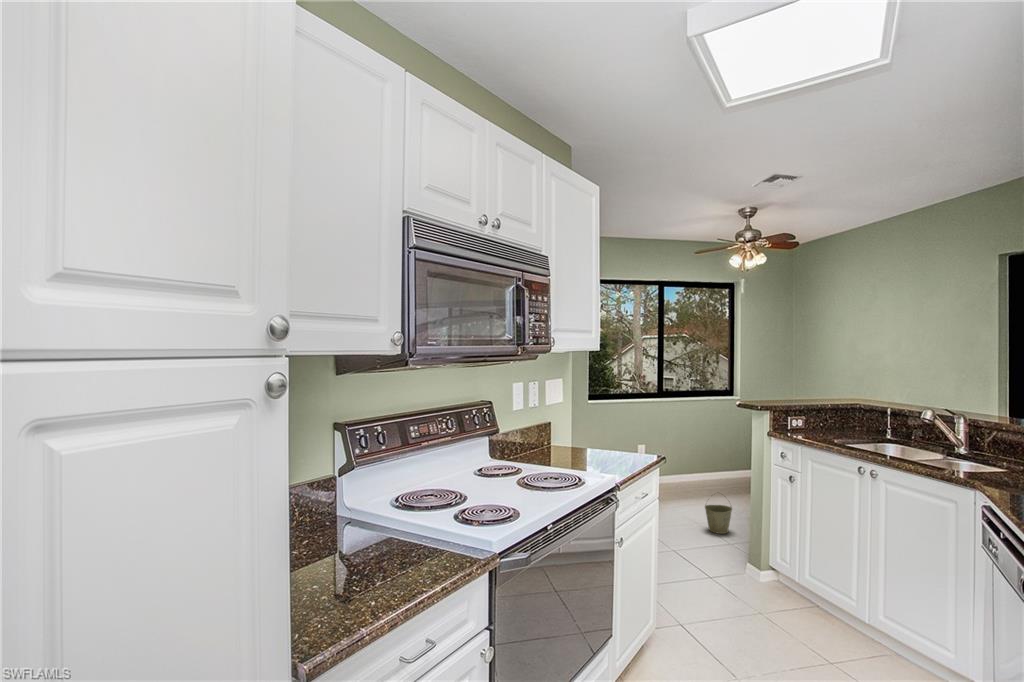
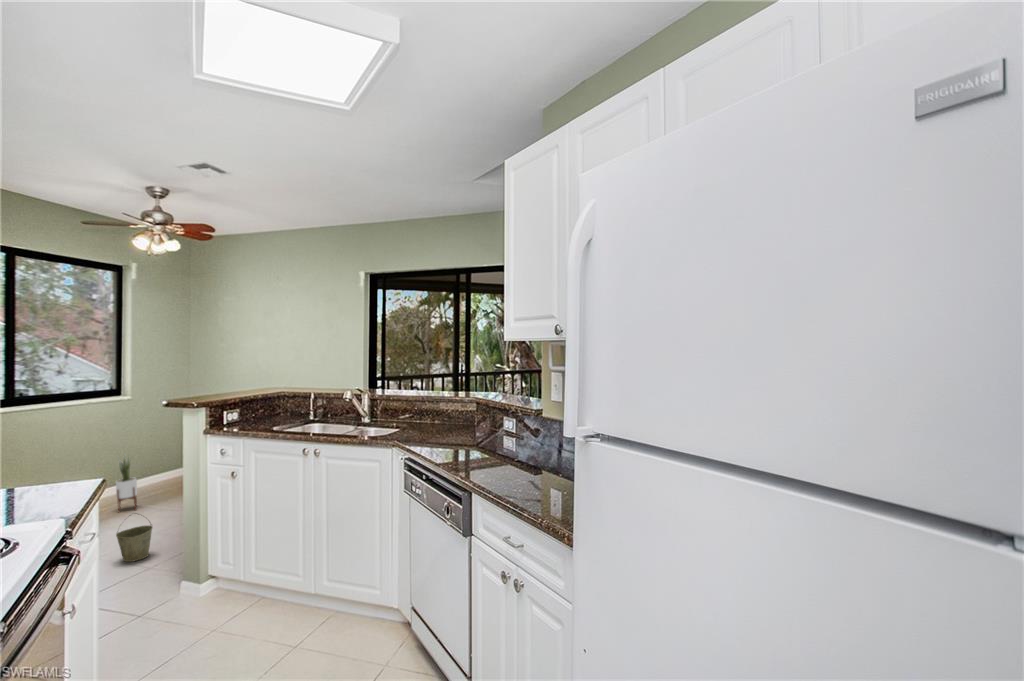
potted plant: none [713,440,728,492] -> present [116,456,137,512]

